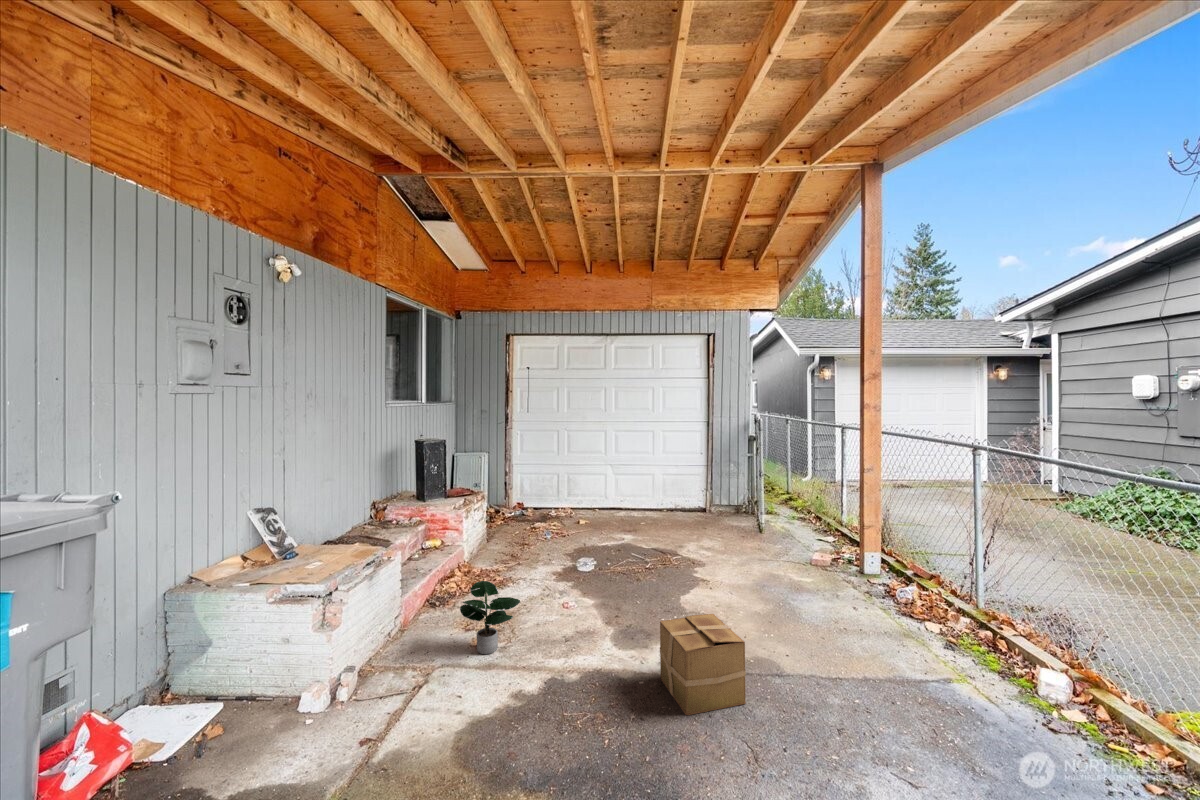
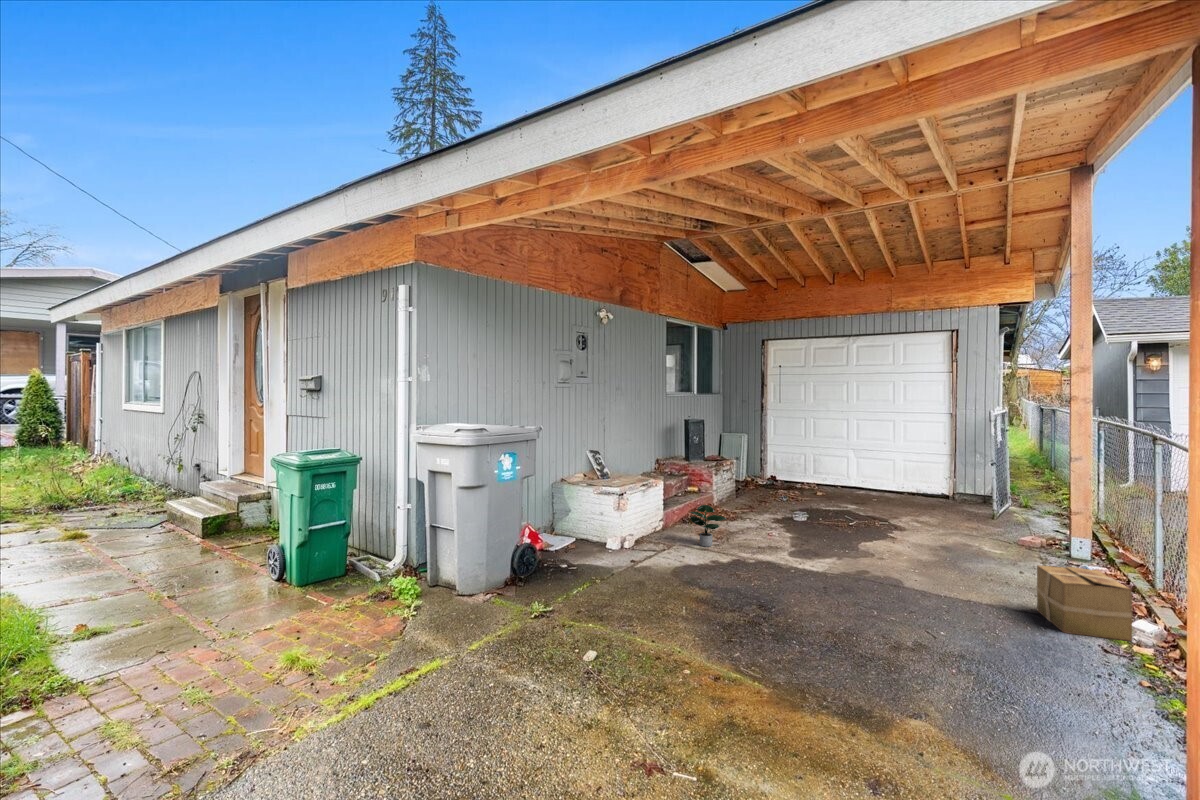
cardboard box: present [660,614,746,715] -> present [1037,565,1132,641]

